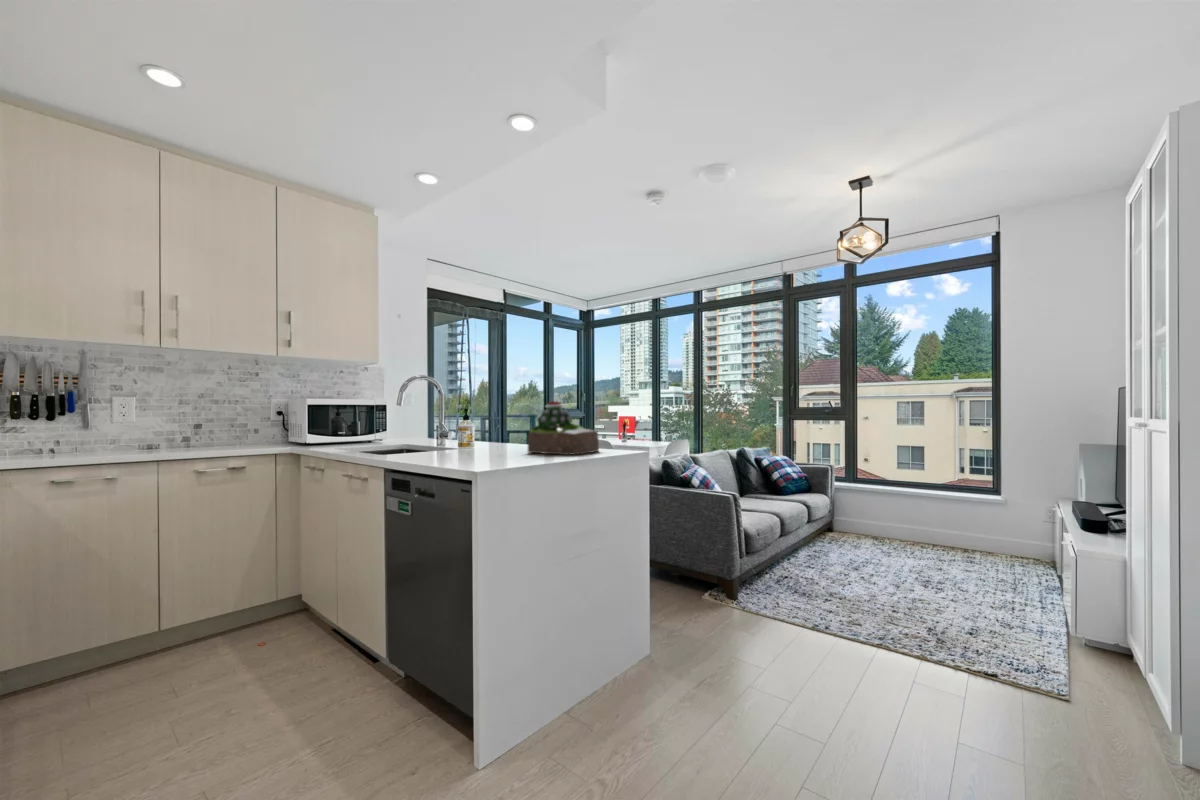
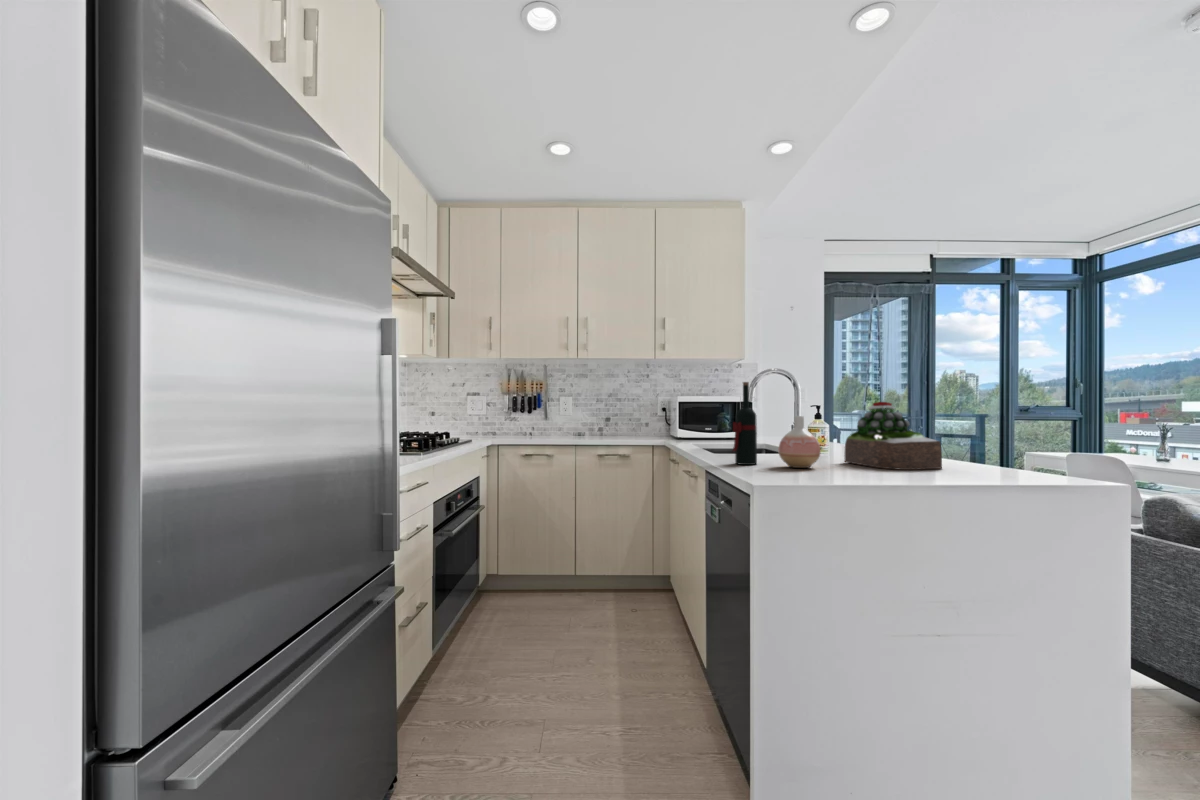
wine bottle: none [446,381,467,462] -> present [733,382,757,465]
vase: none [491,413,527,460] -> present [778,416,820,468]

